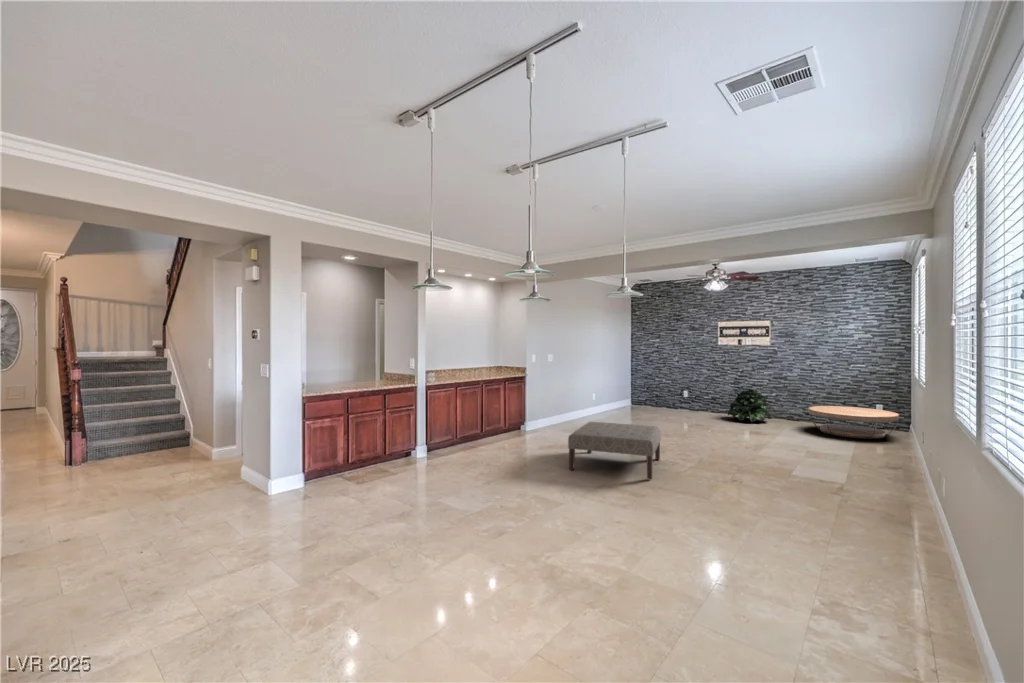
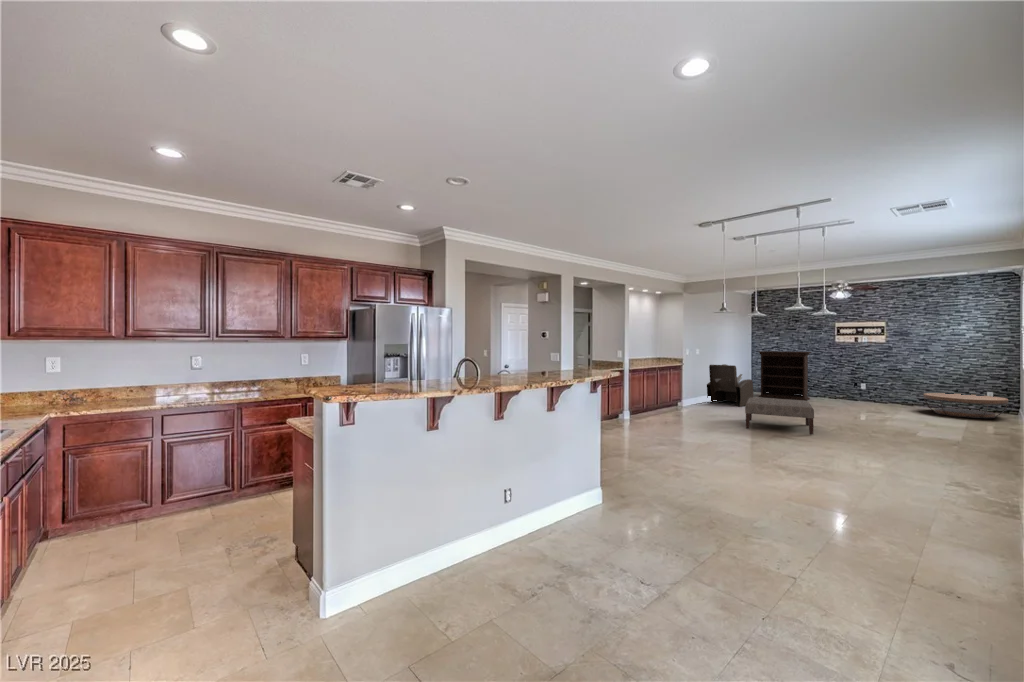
bookshelf: none [633,356,692,416] -> present [759,351,811,401]
armchair: none [562,374,619,428] -> present [707,364,753,407]
potted plant: present [728,389,771,422] -> none [846,379,887,406]

